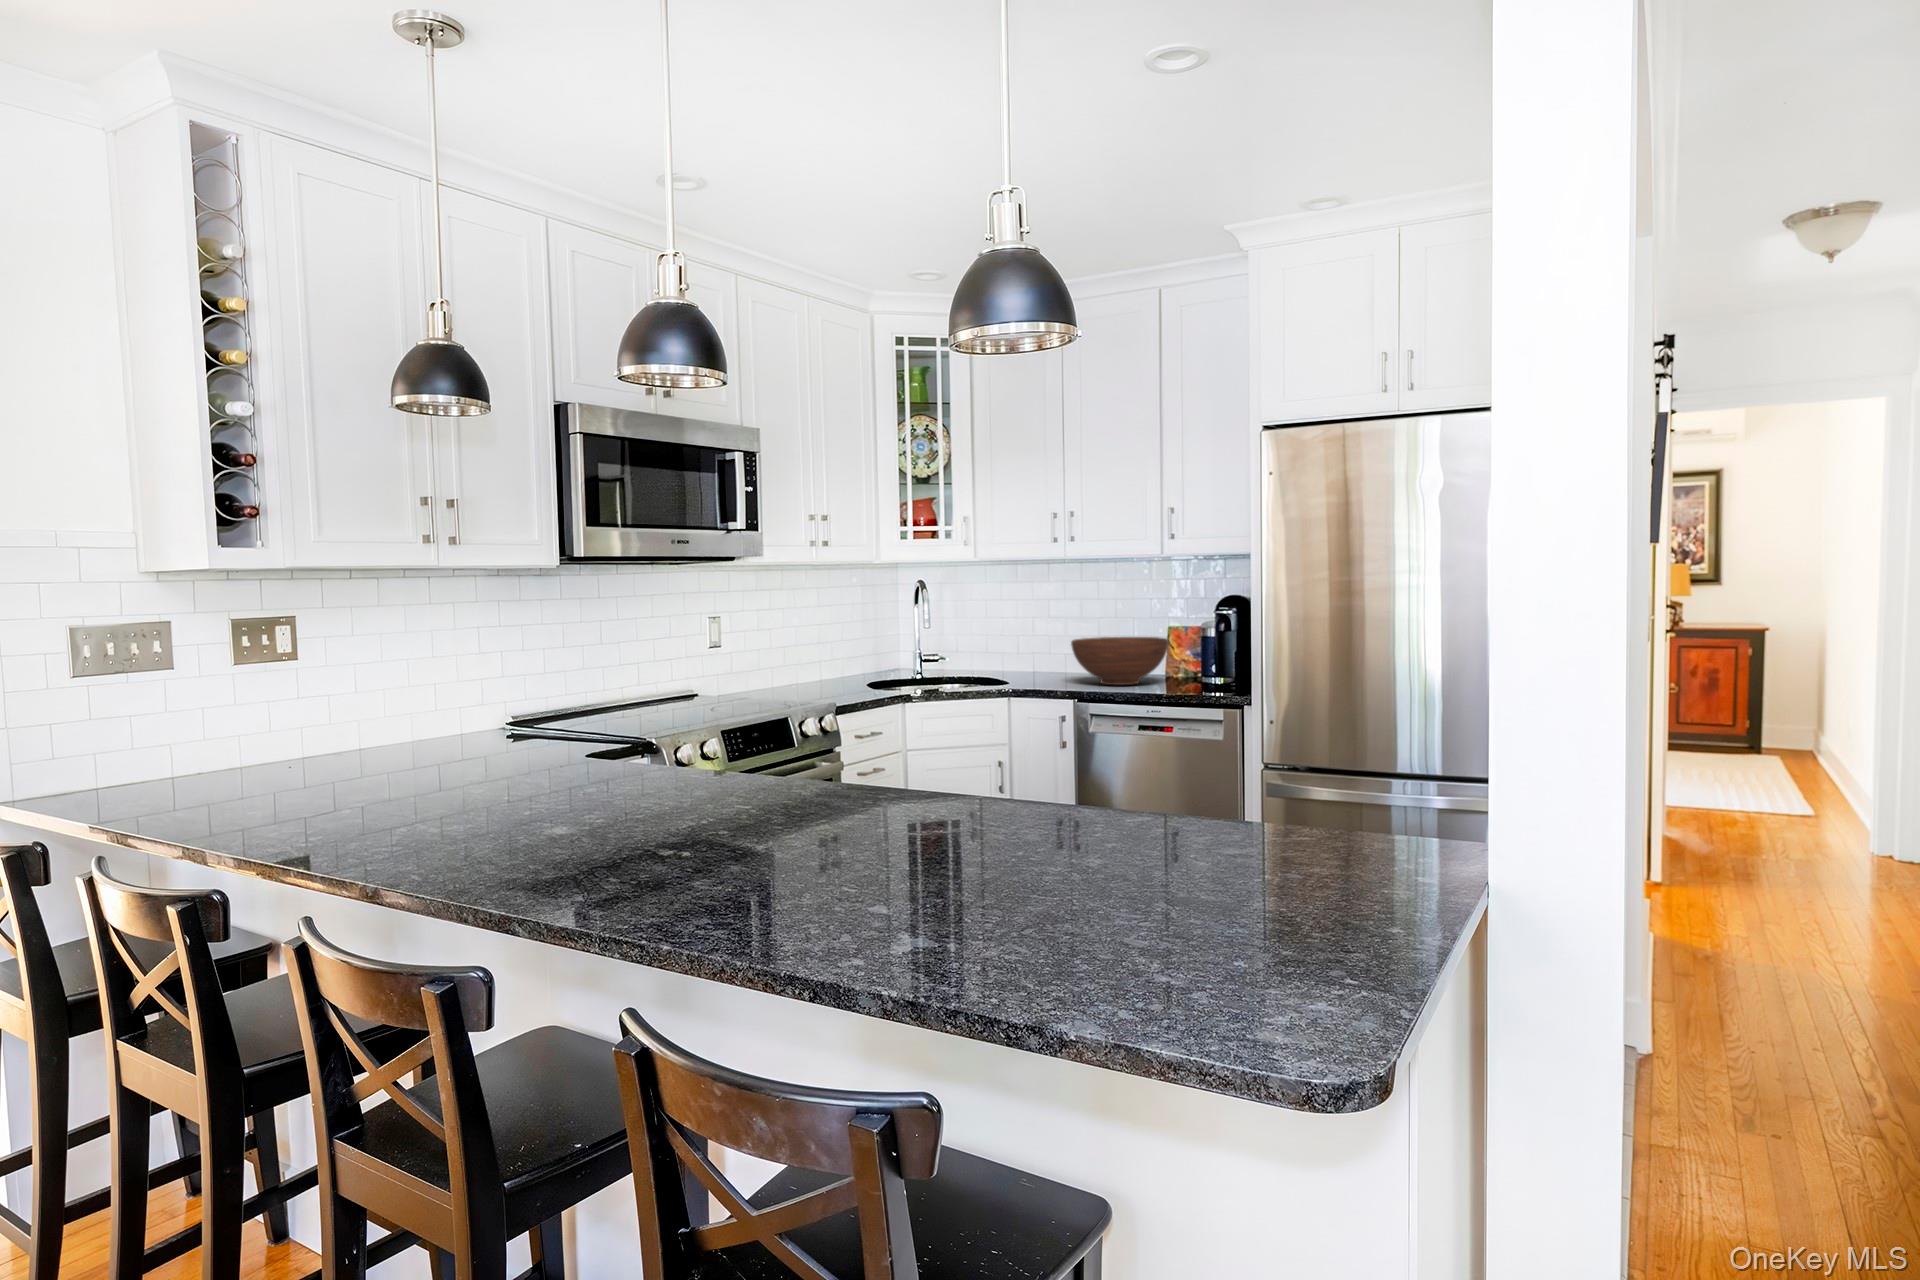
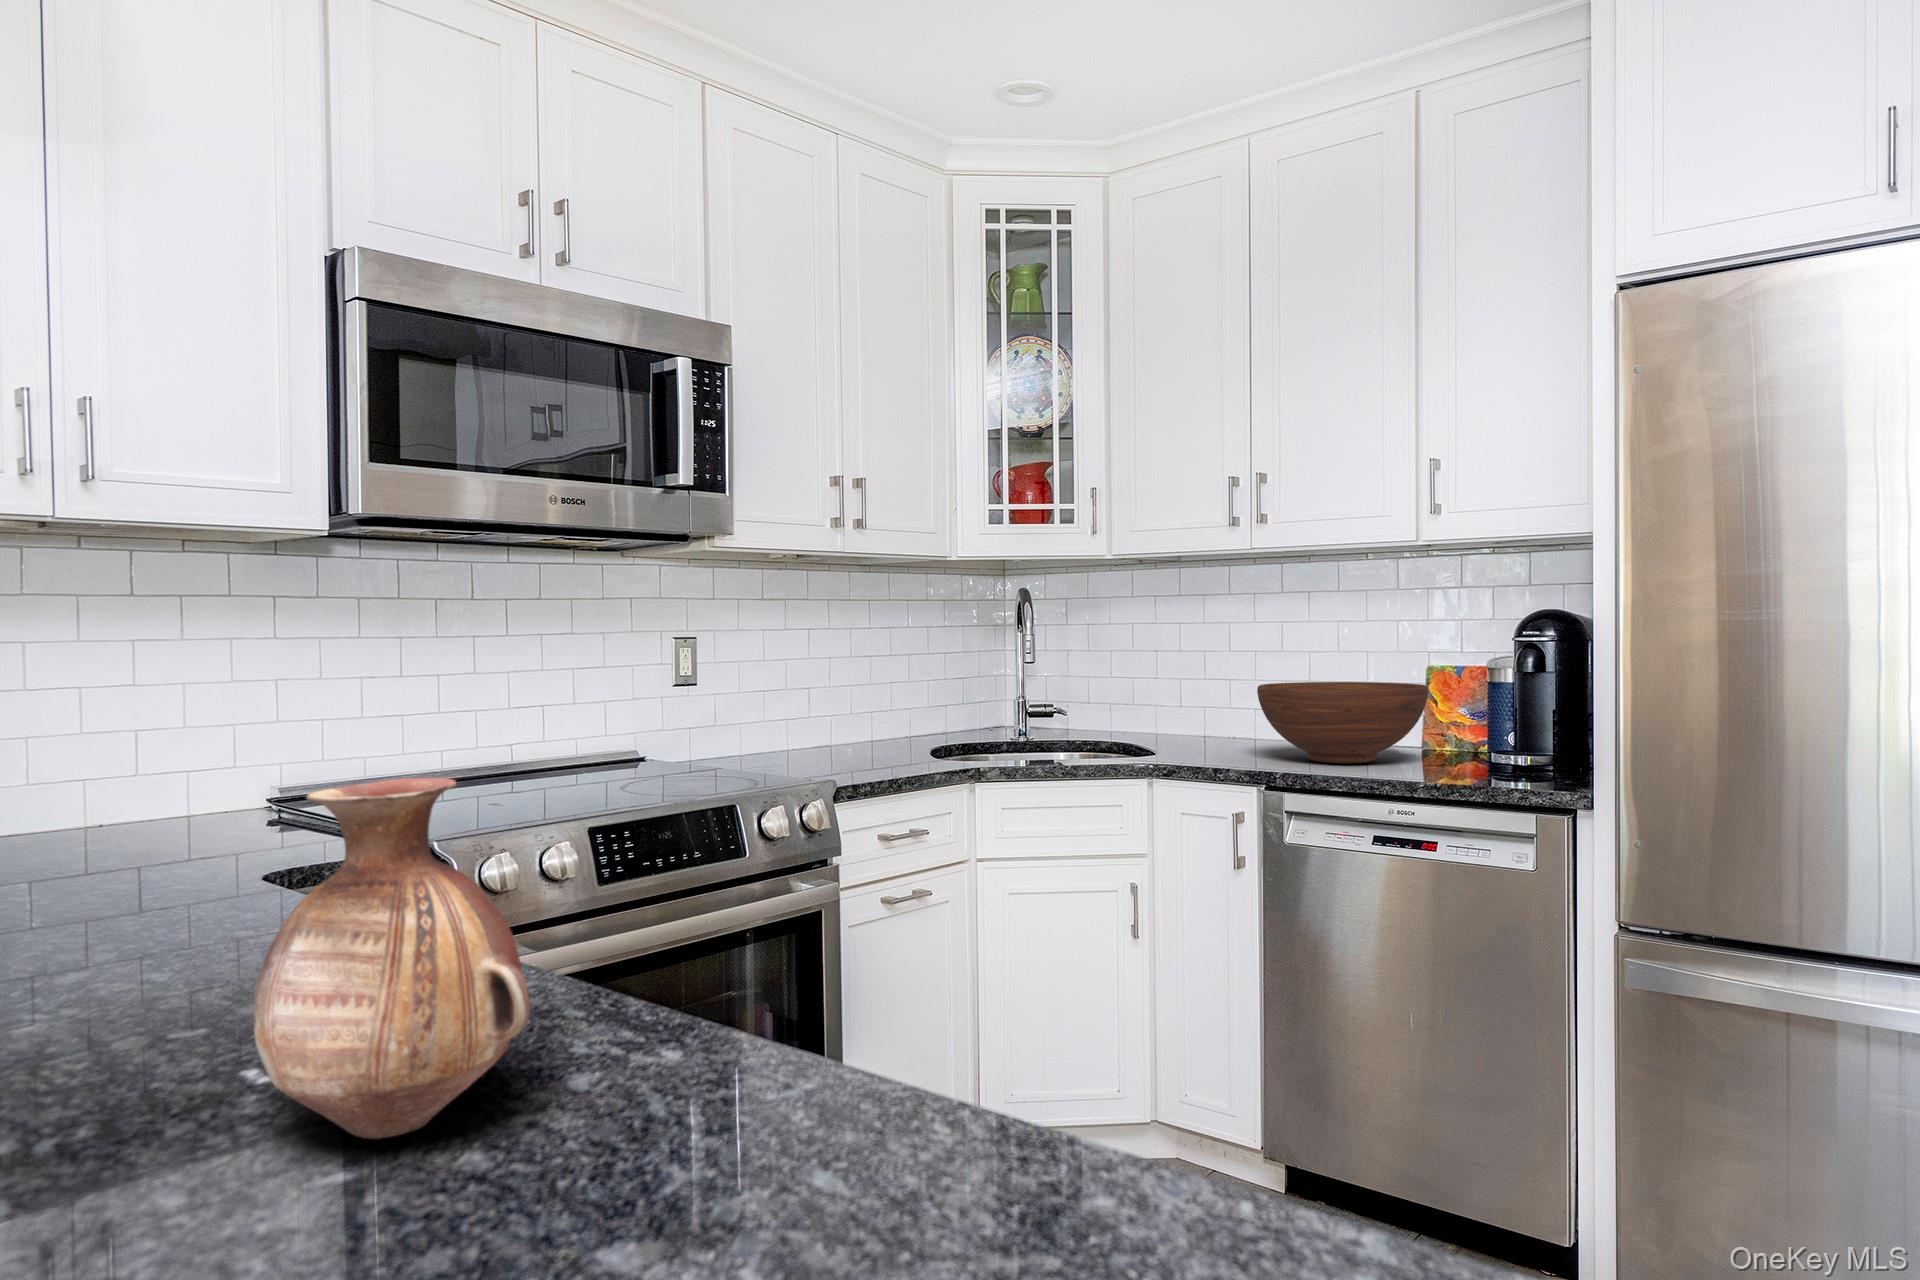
vase: none [786,691,882,806] -> present [253,778,530,1139]

